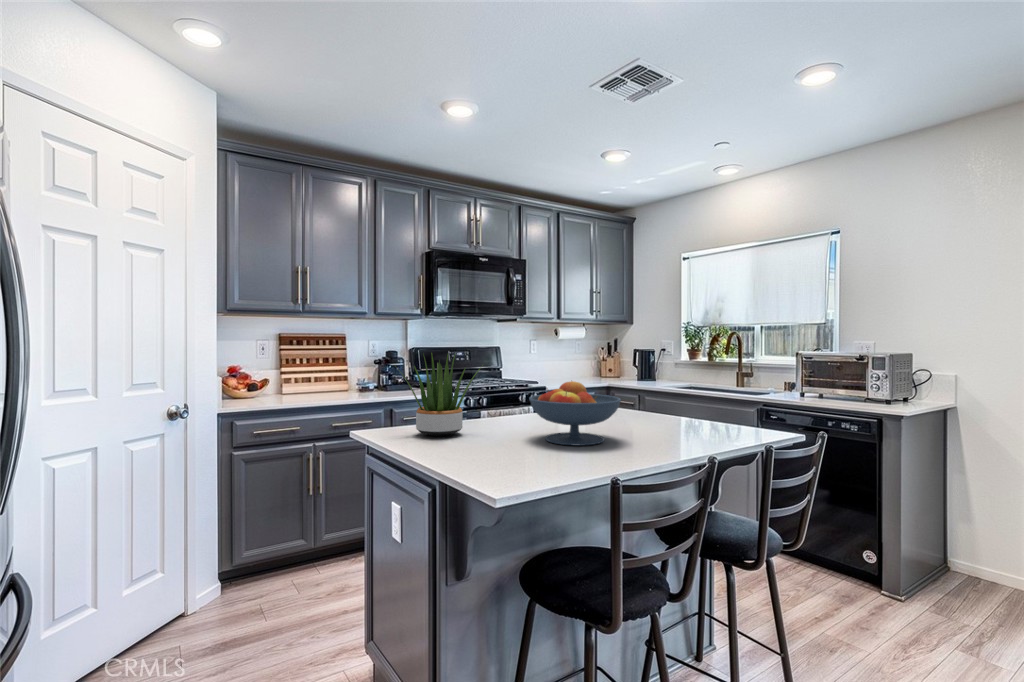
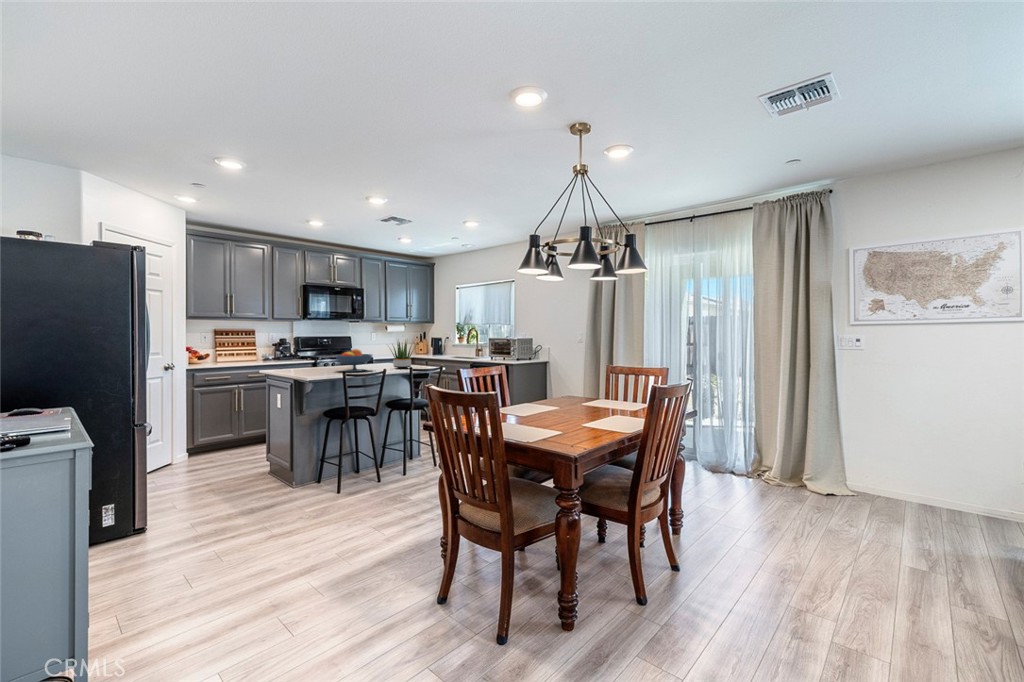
potted plant: present [401,353,480,436] -> present [390,341,415,369]

